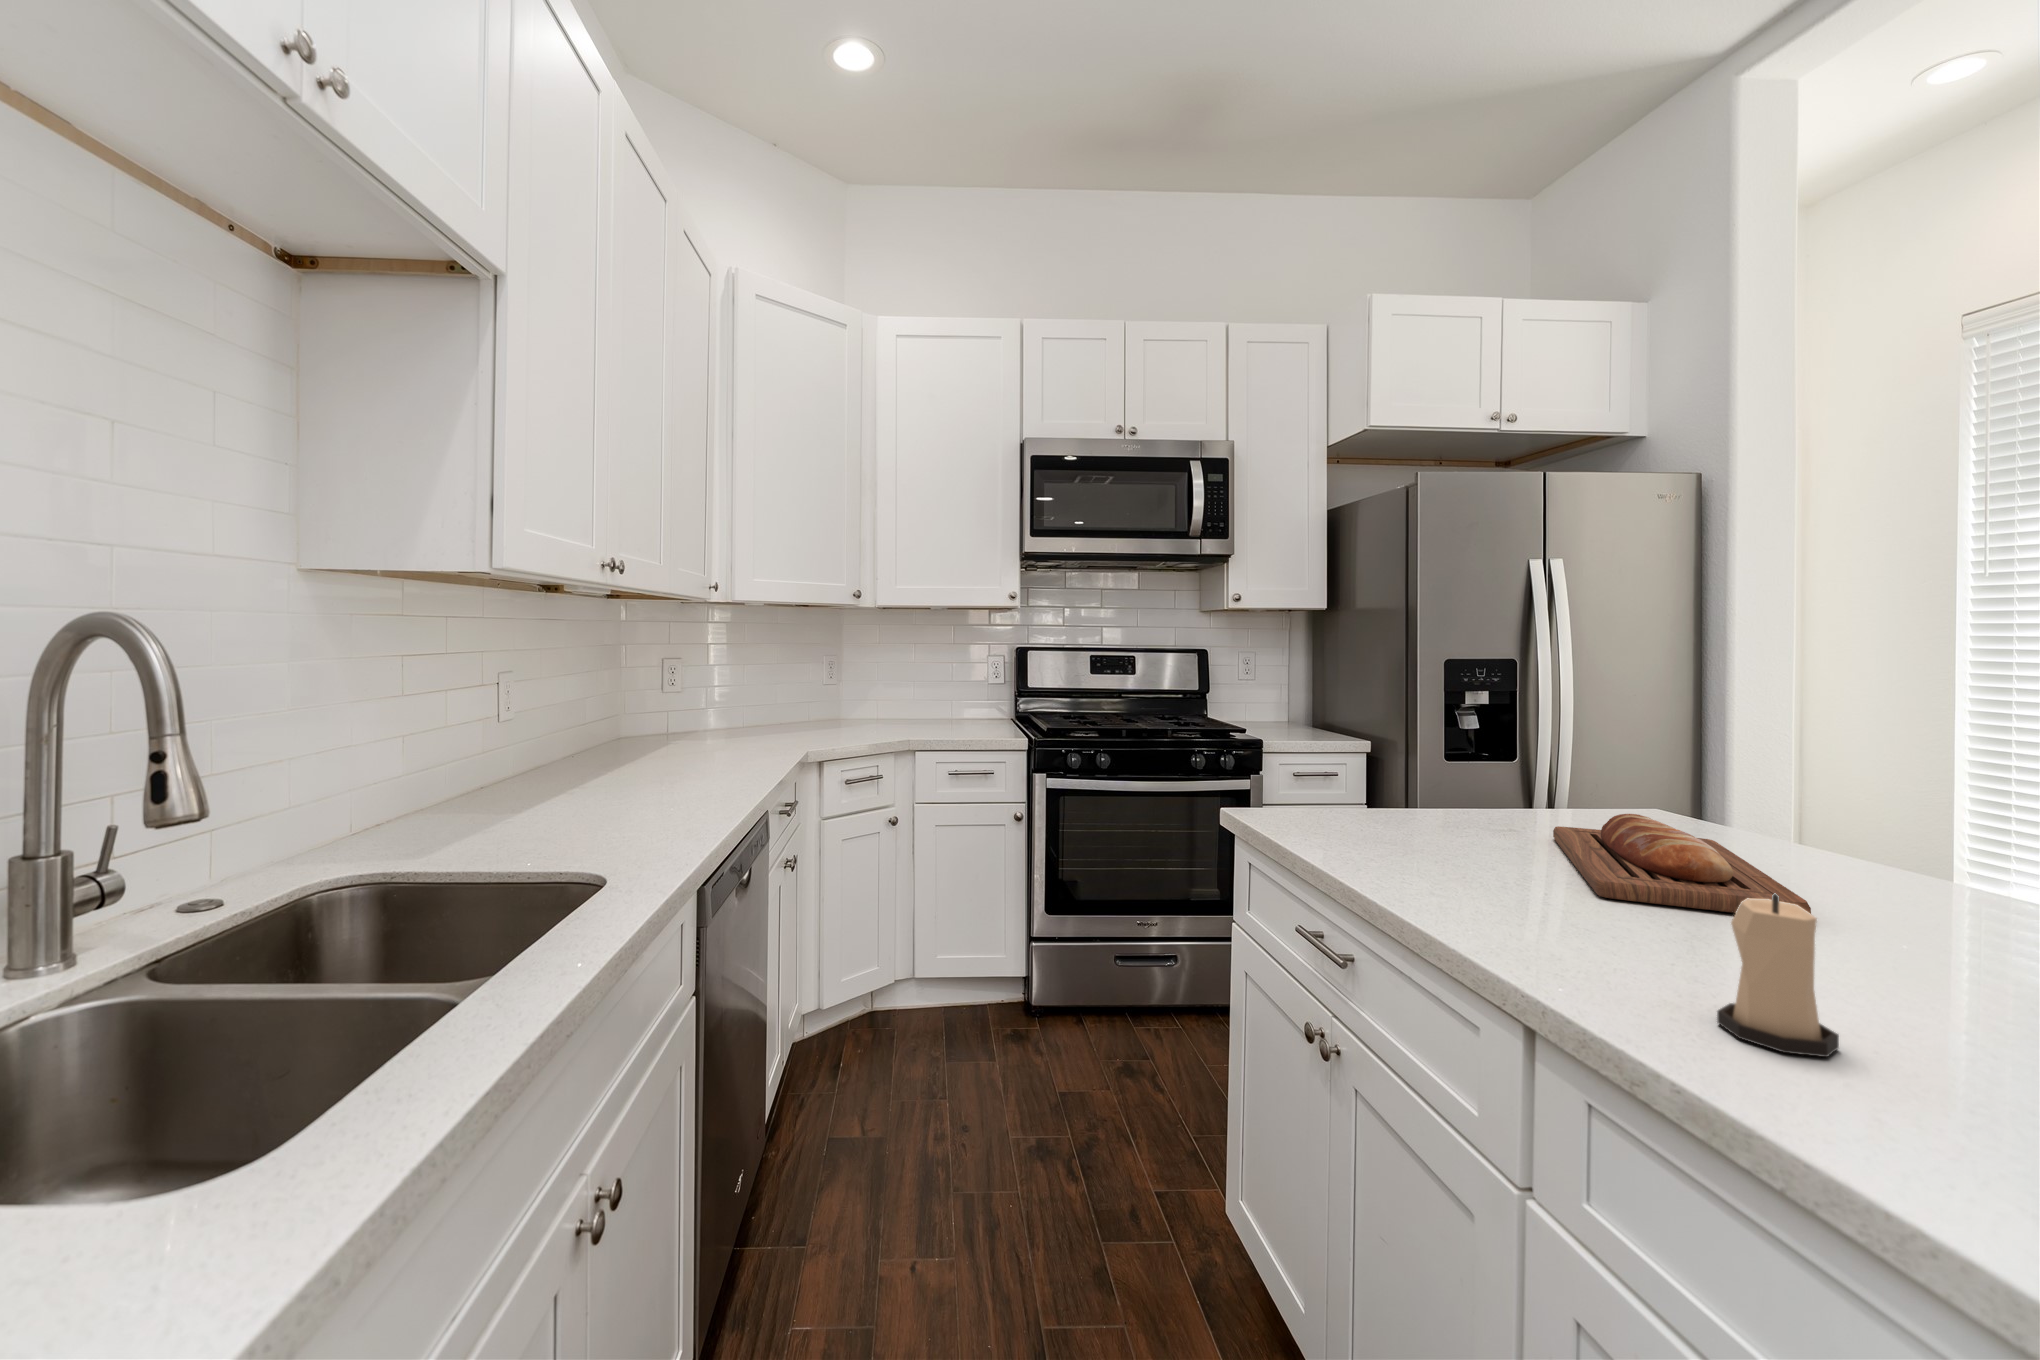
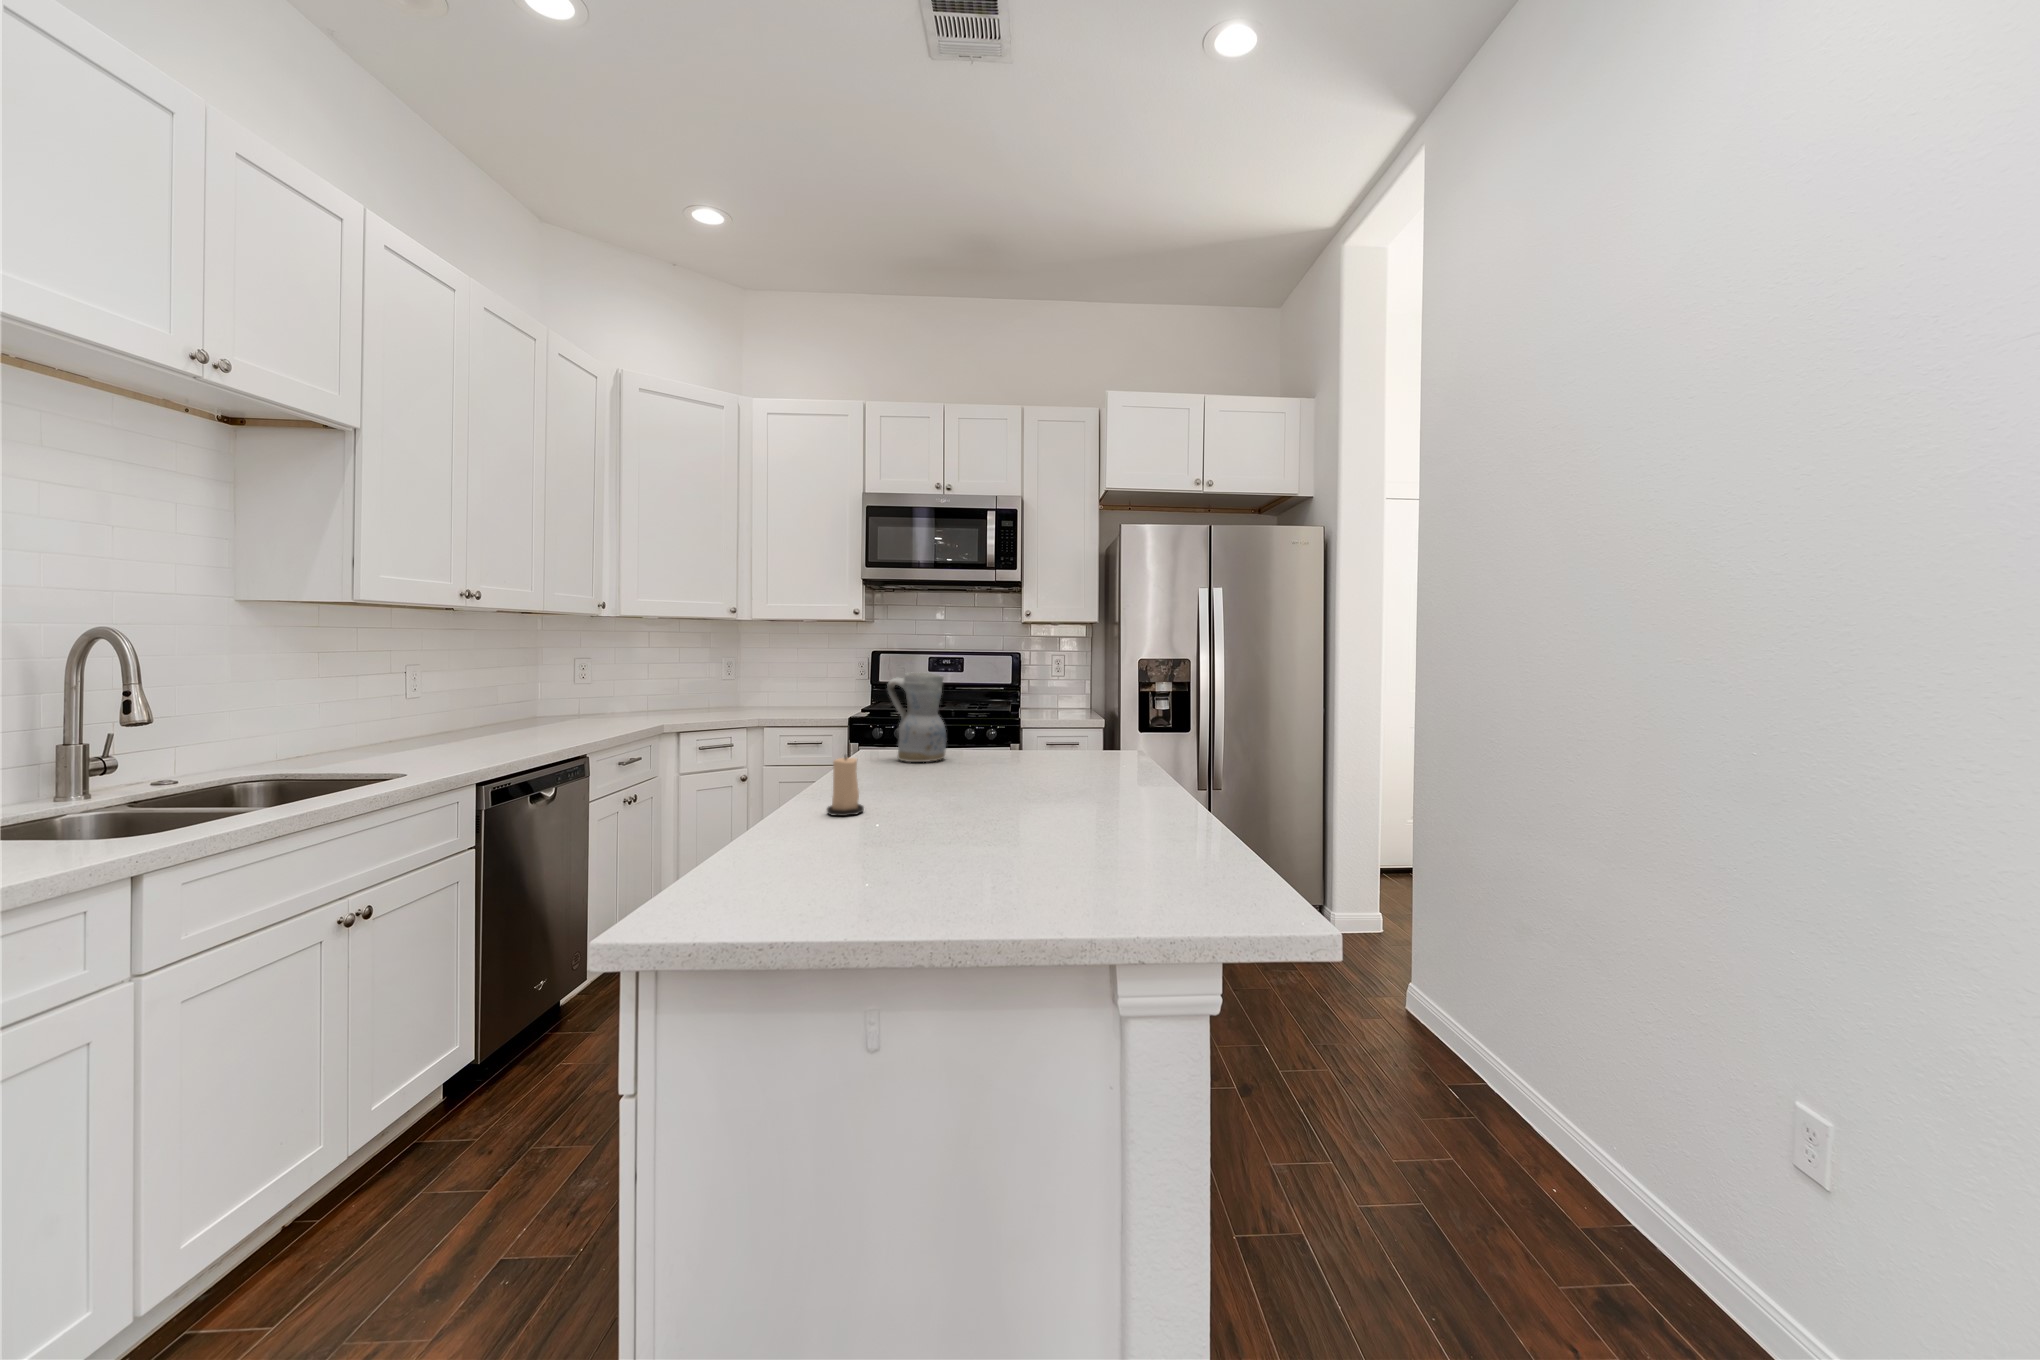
ceramic pitcher: none [1338,683,1451,839] -> present [887,673,947,762]
bread loaf: present [1553,814,1811,914] -> none [932,745,1062,787]

